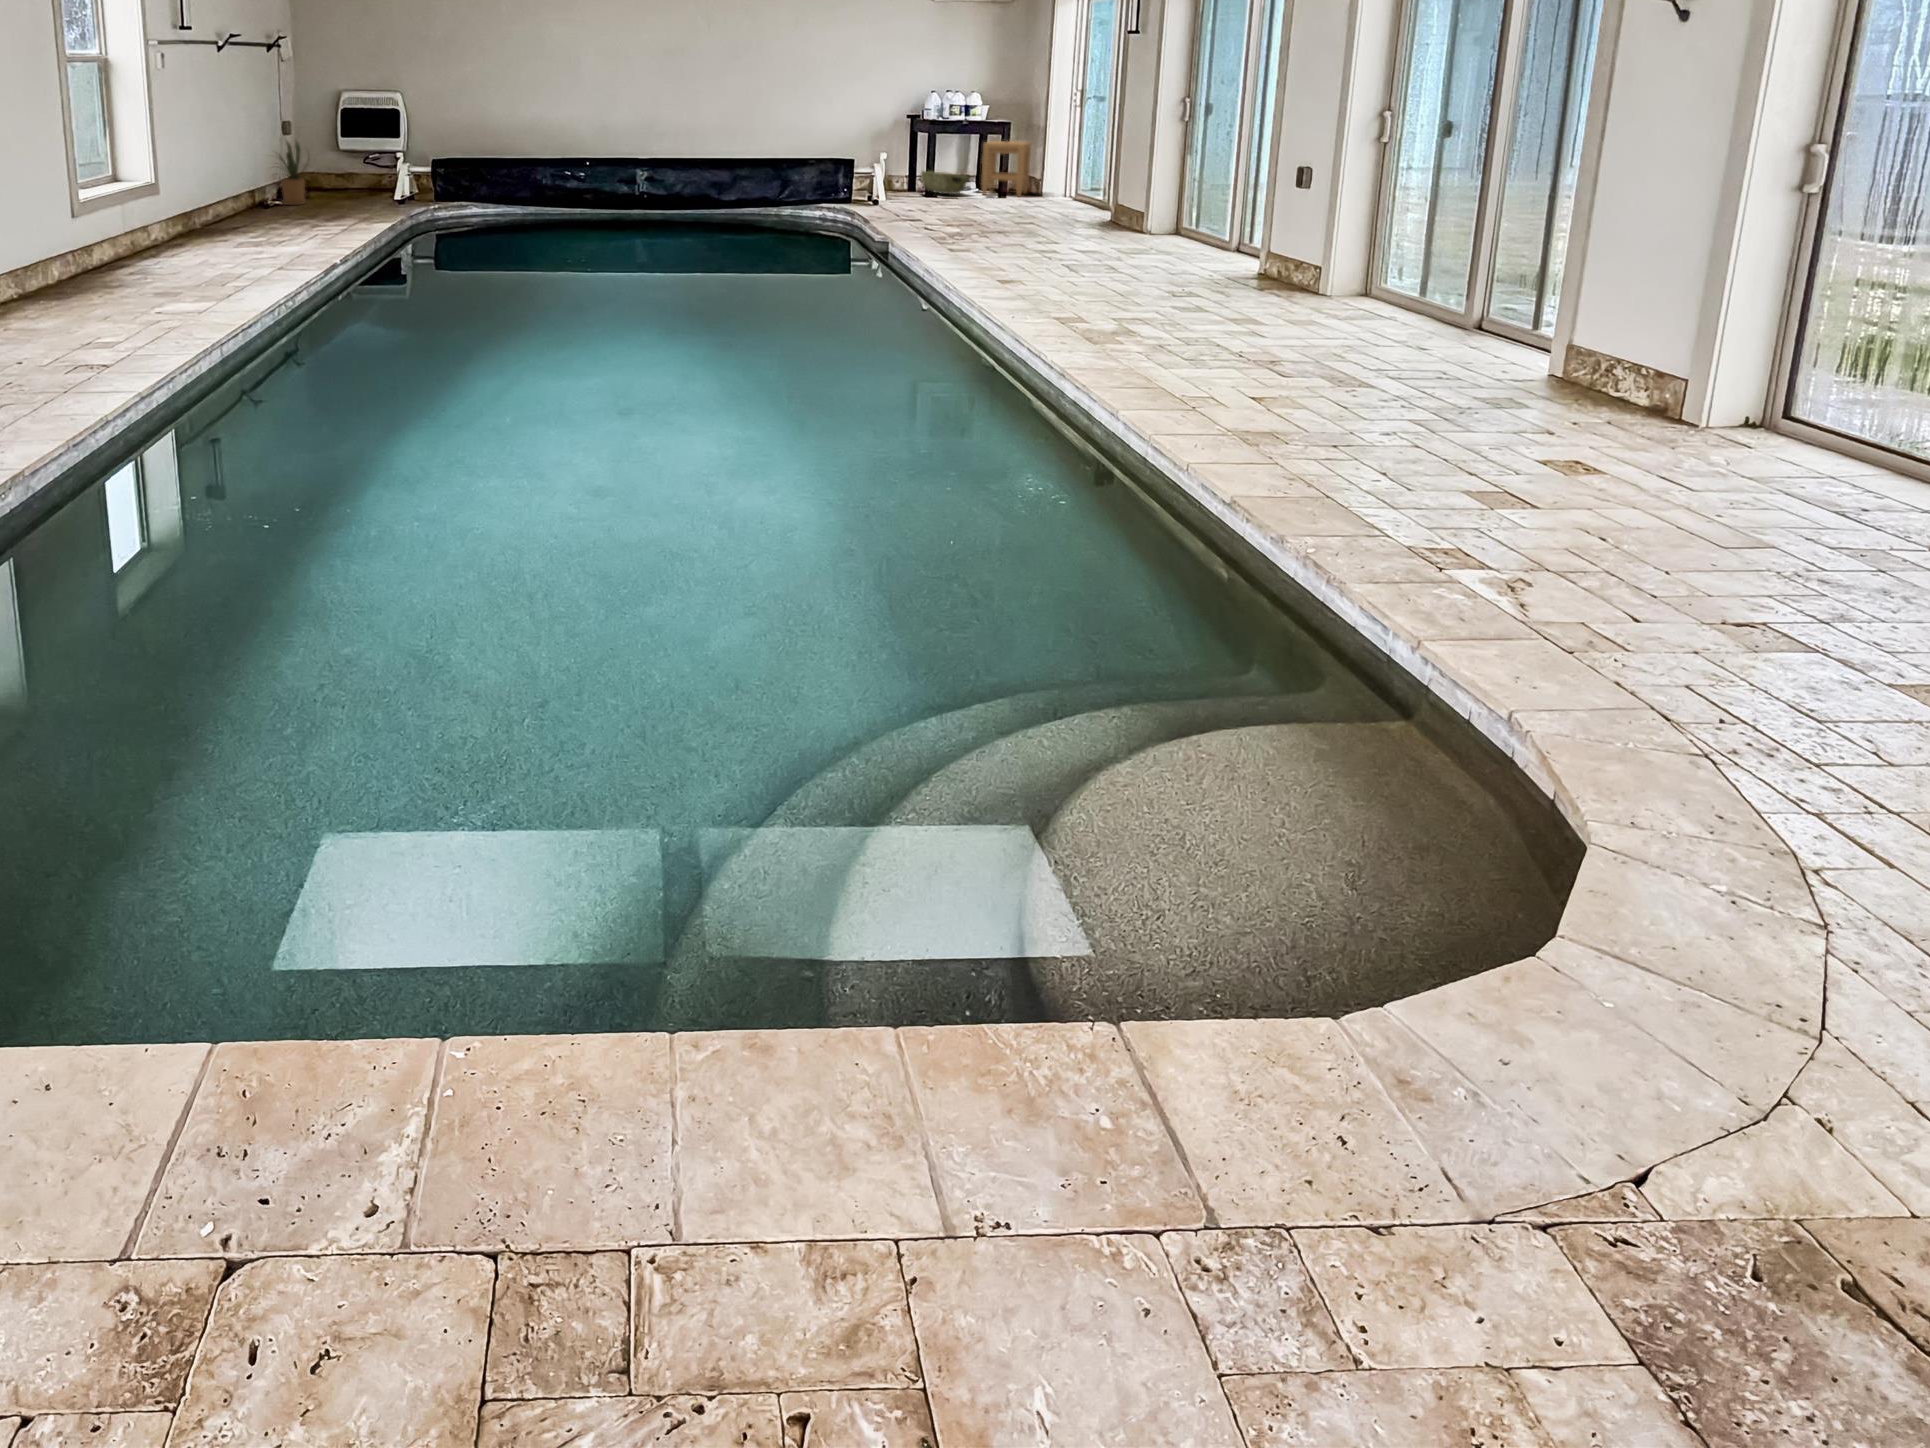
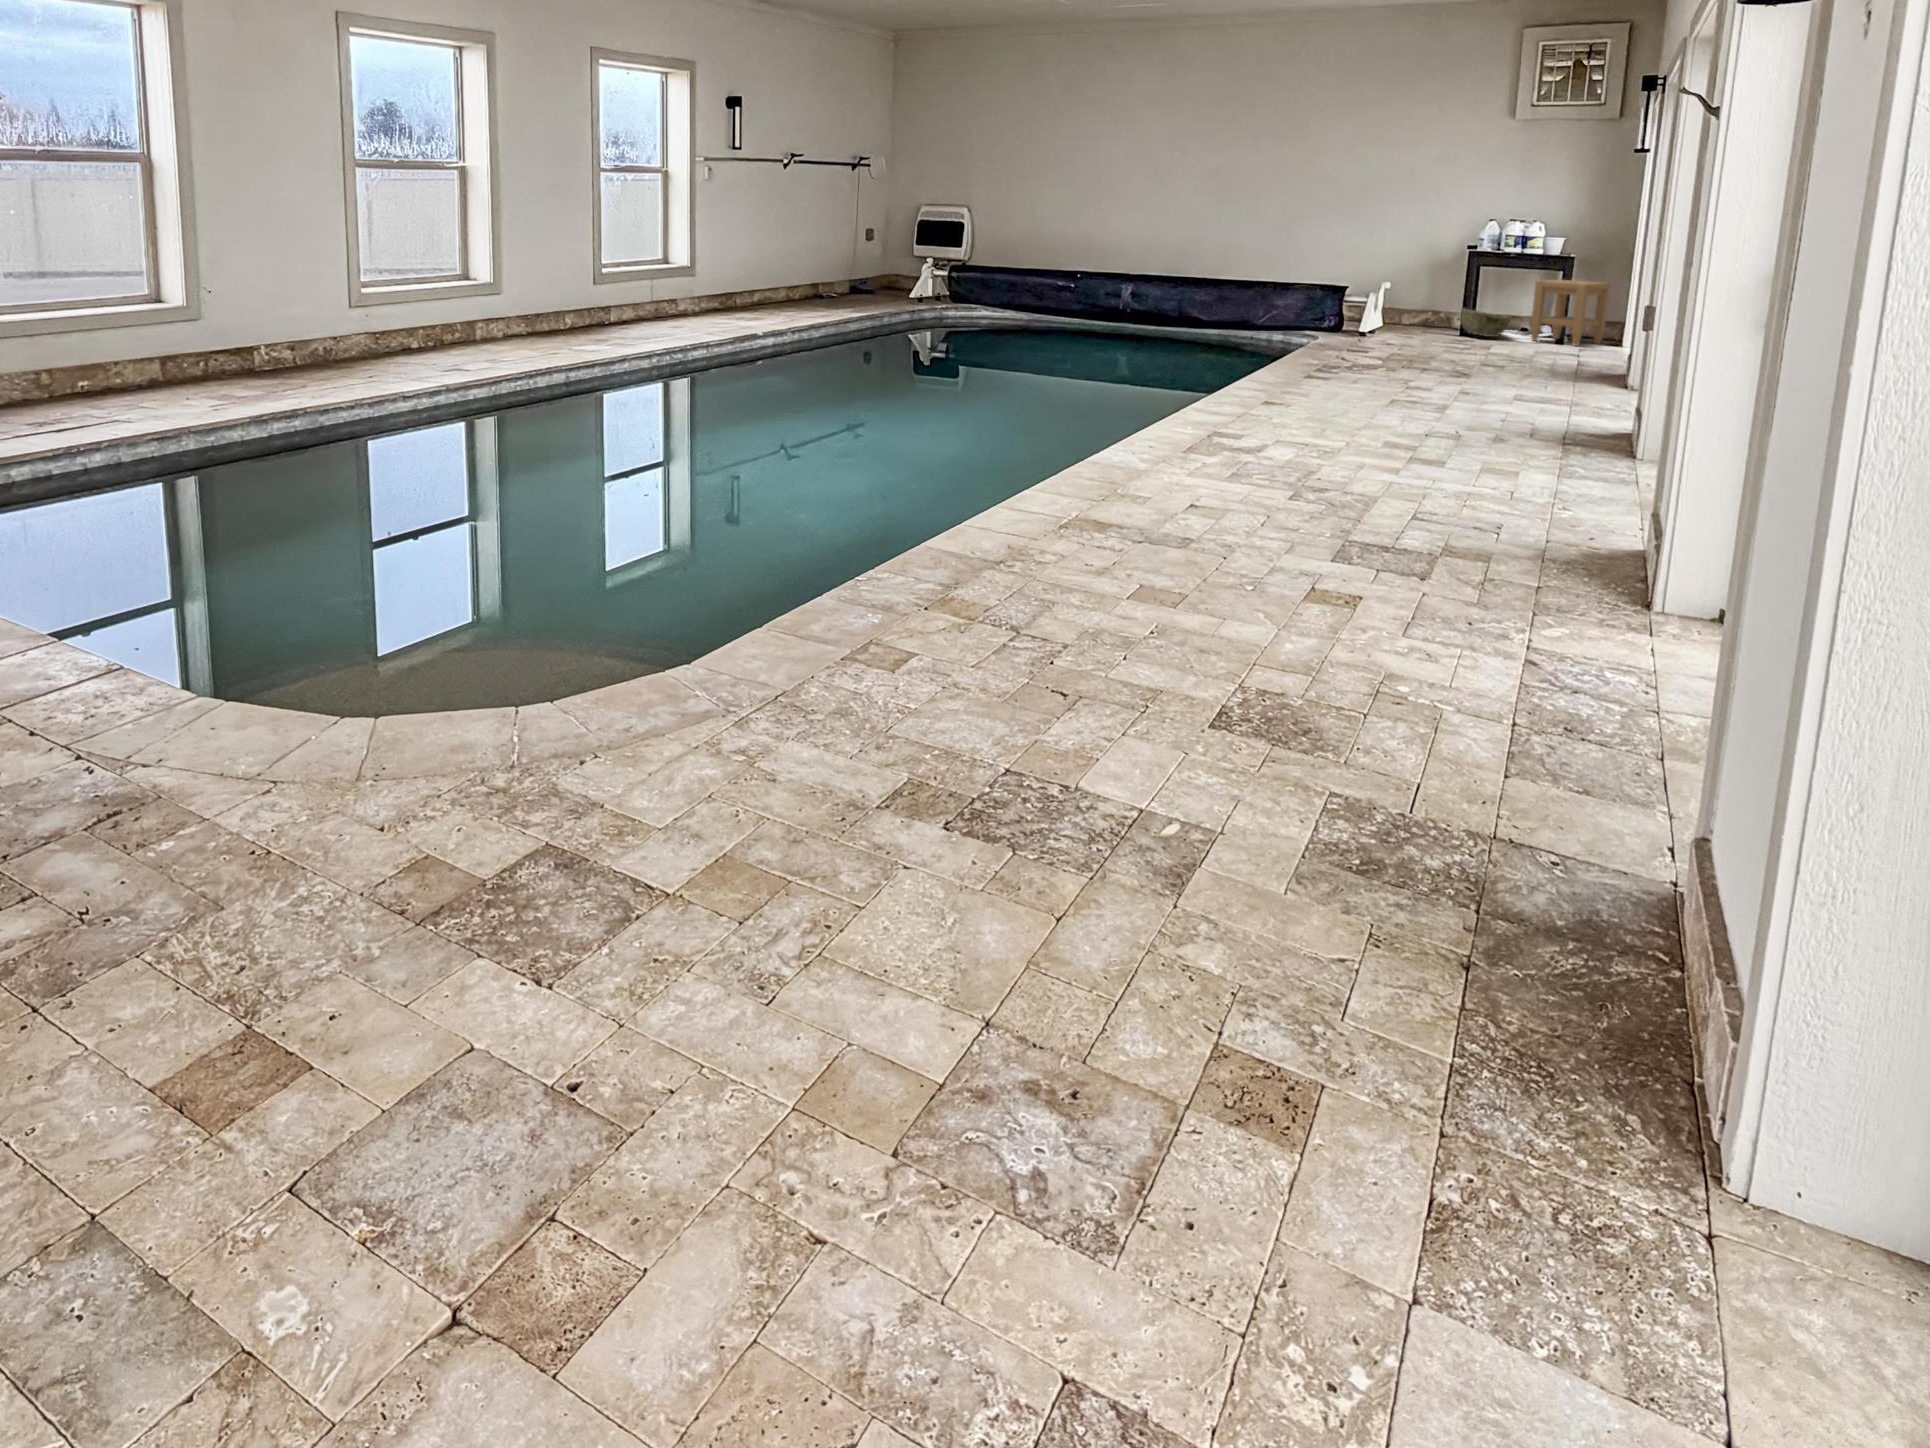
house plant: present [276,141,305,205] -> none [818,243,853,297]

